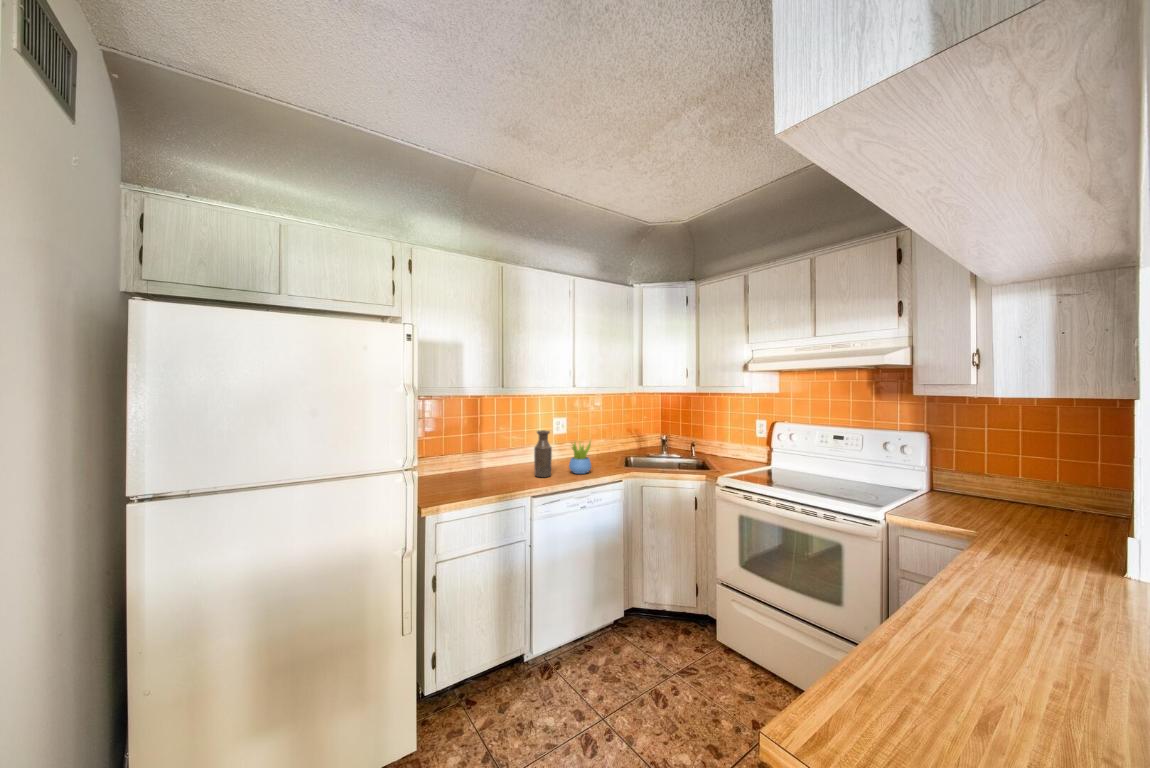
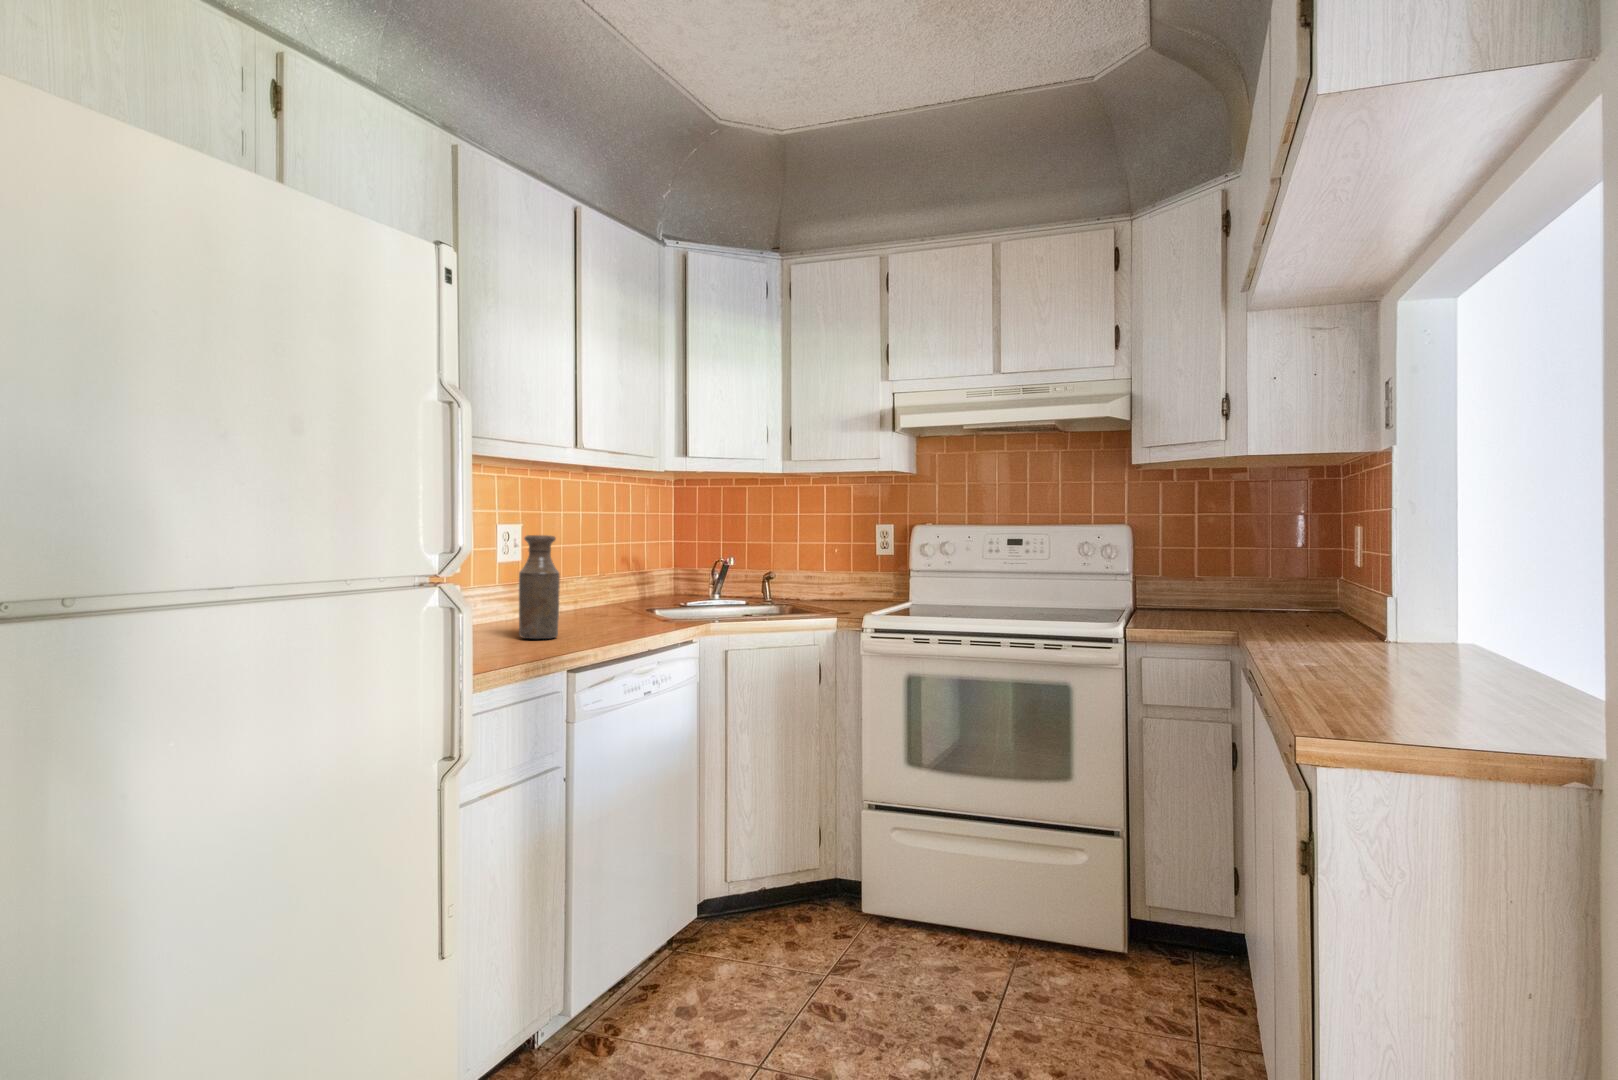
succulent plant: present [569,442,591,474] -> none [582,554,632,631]

